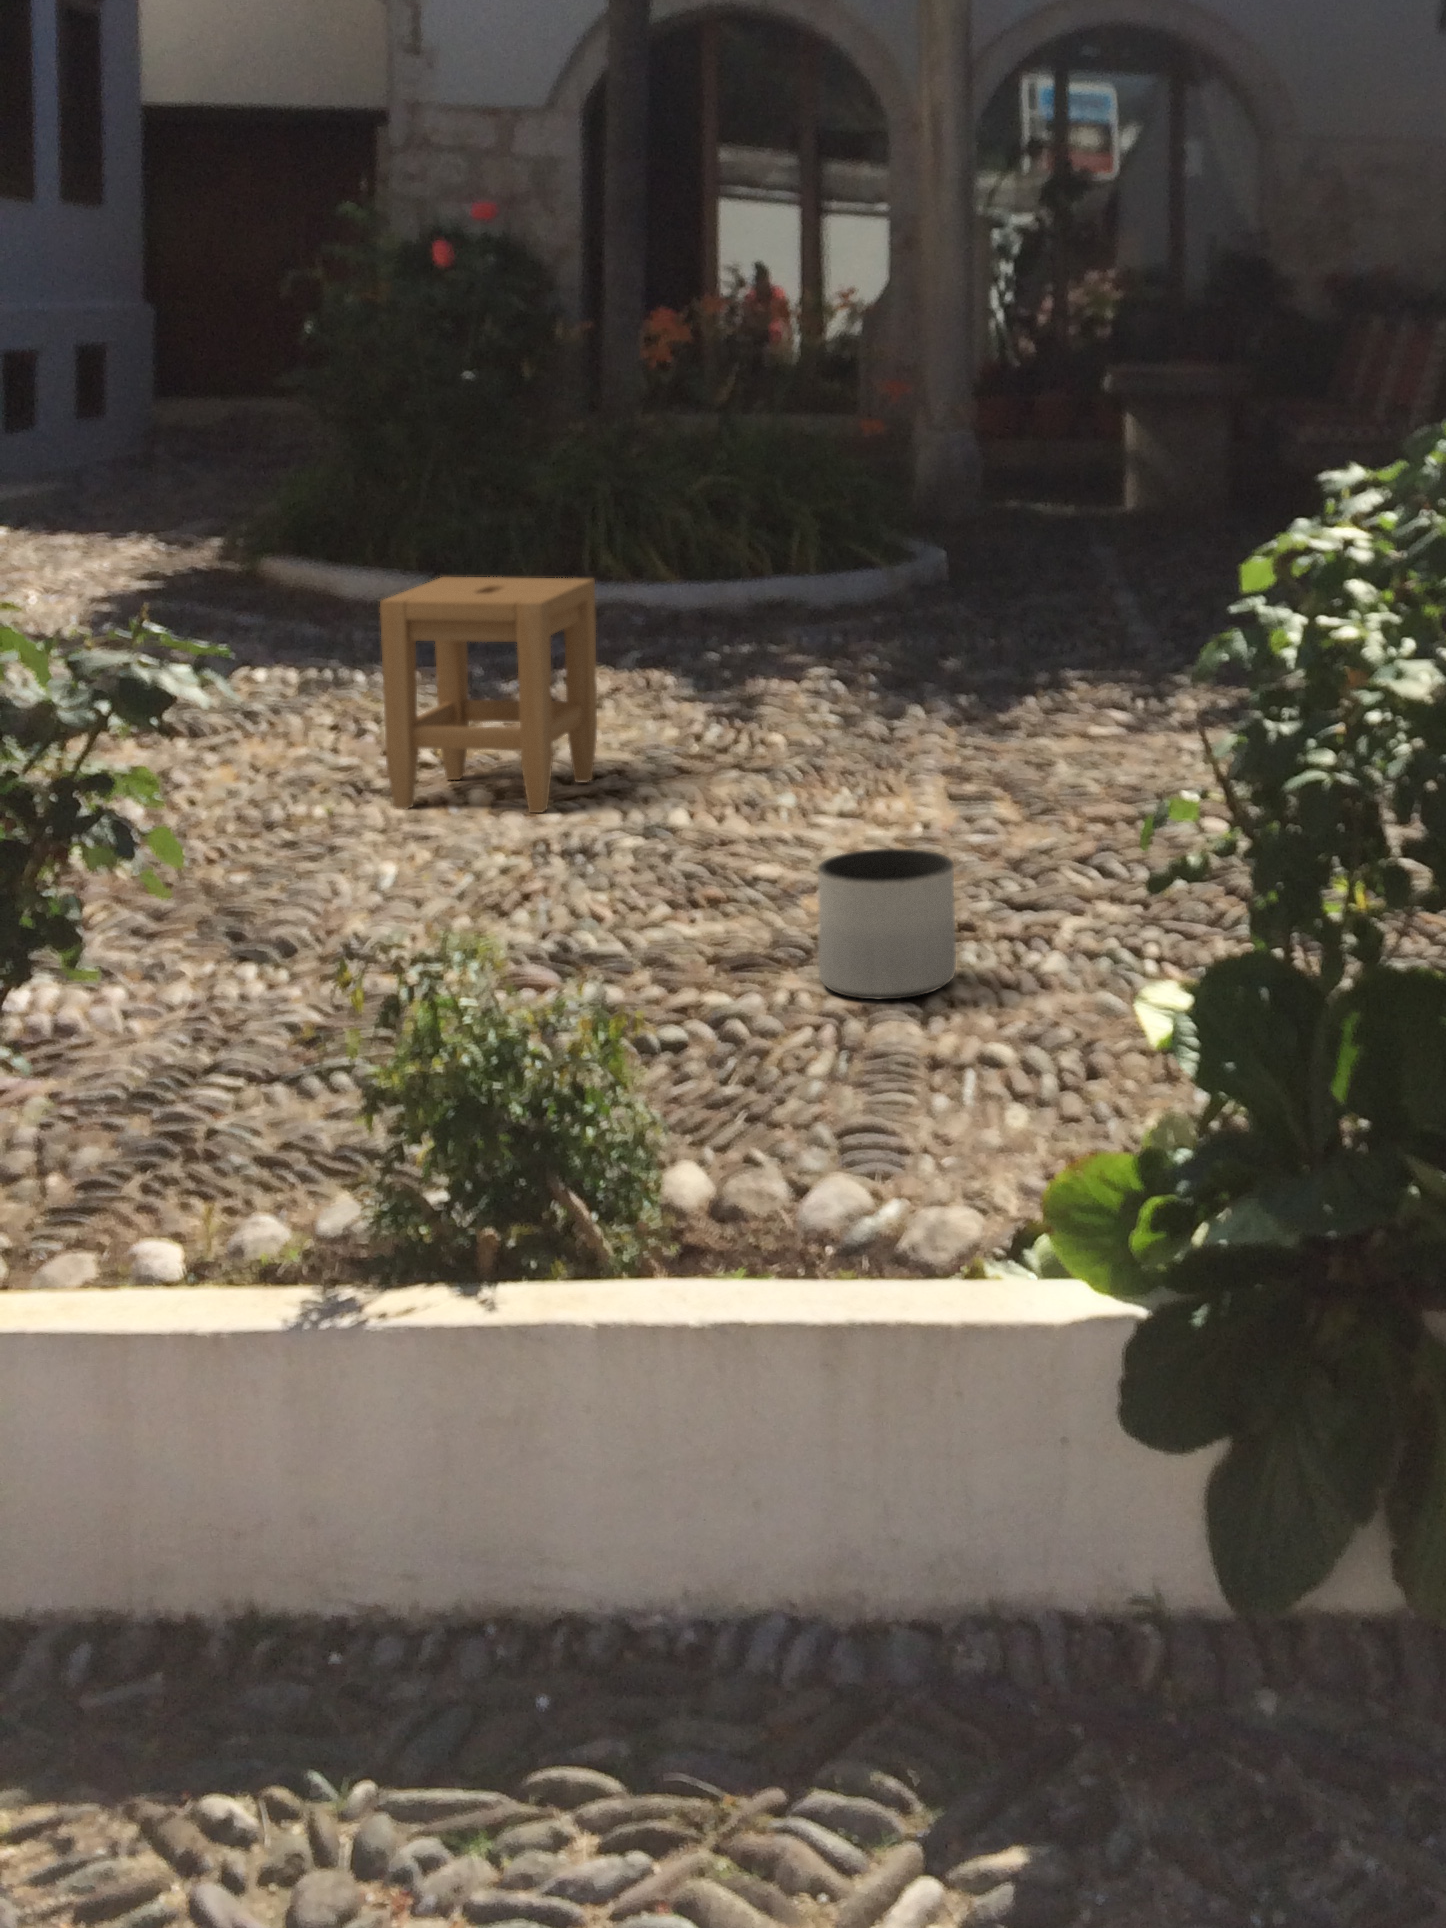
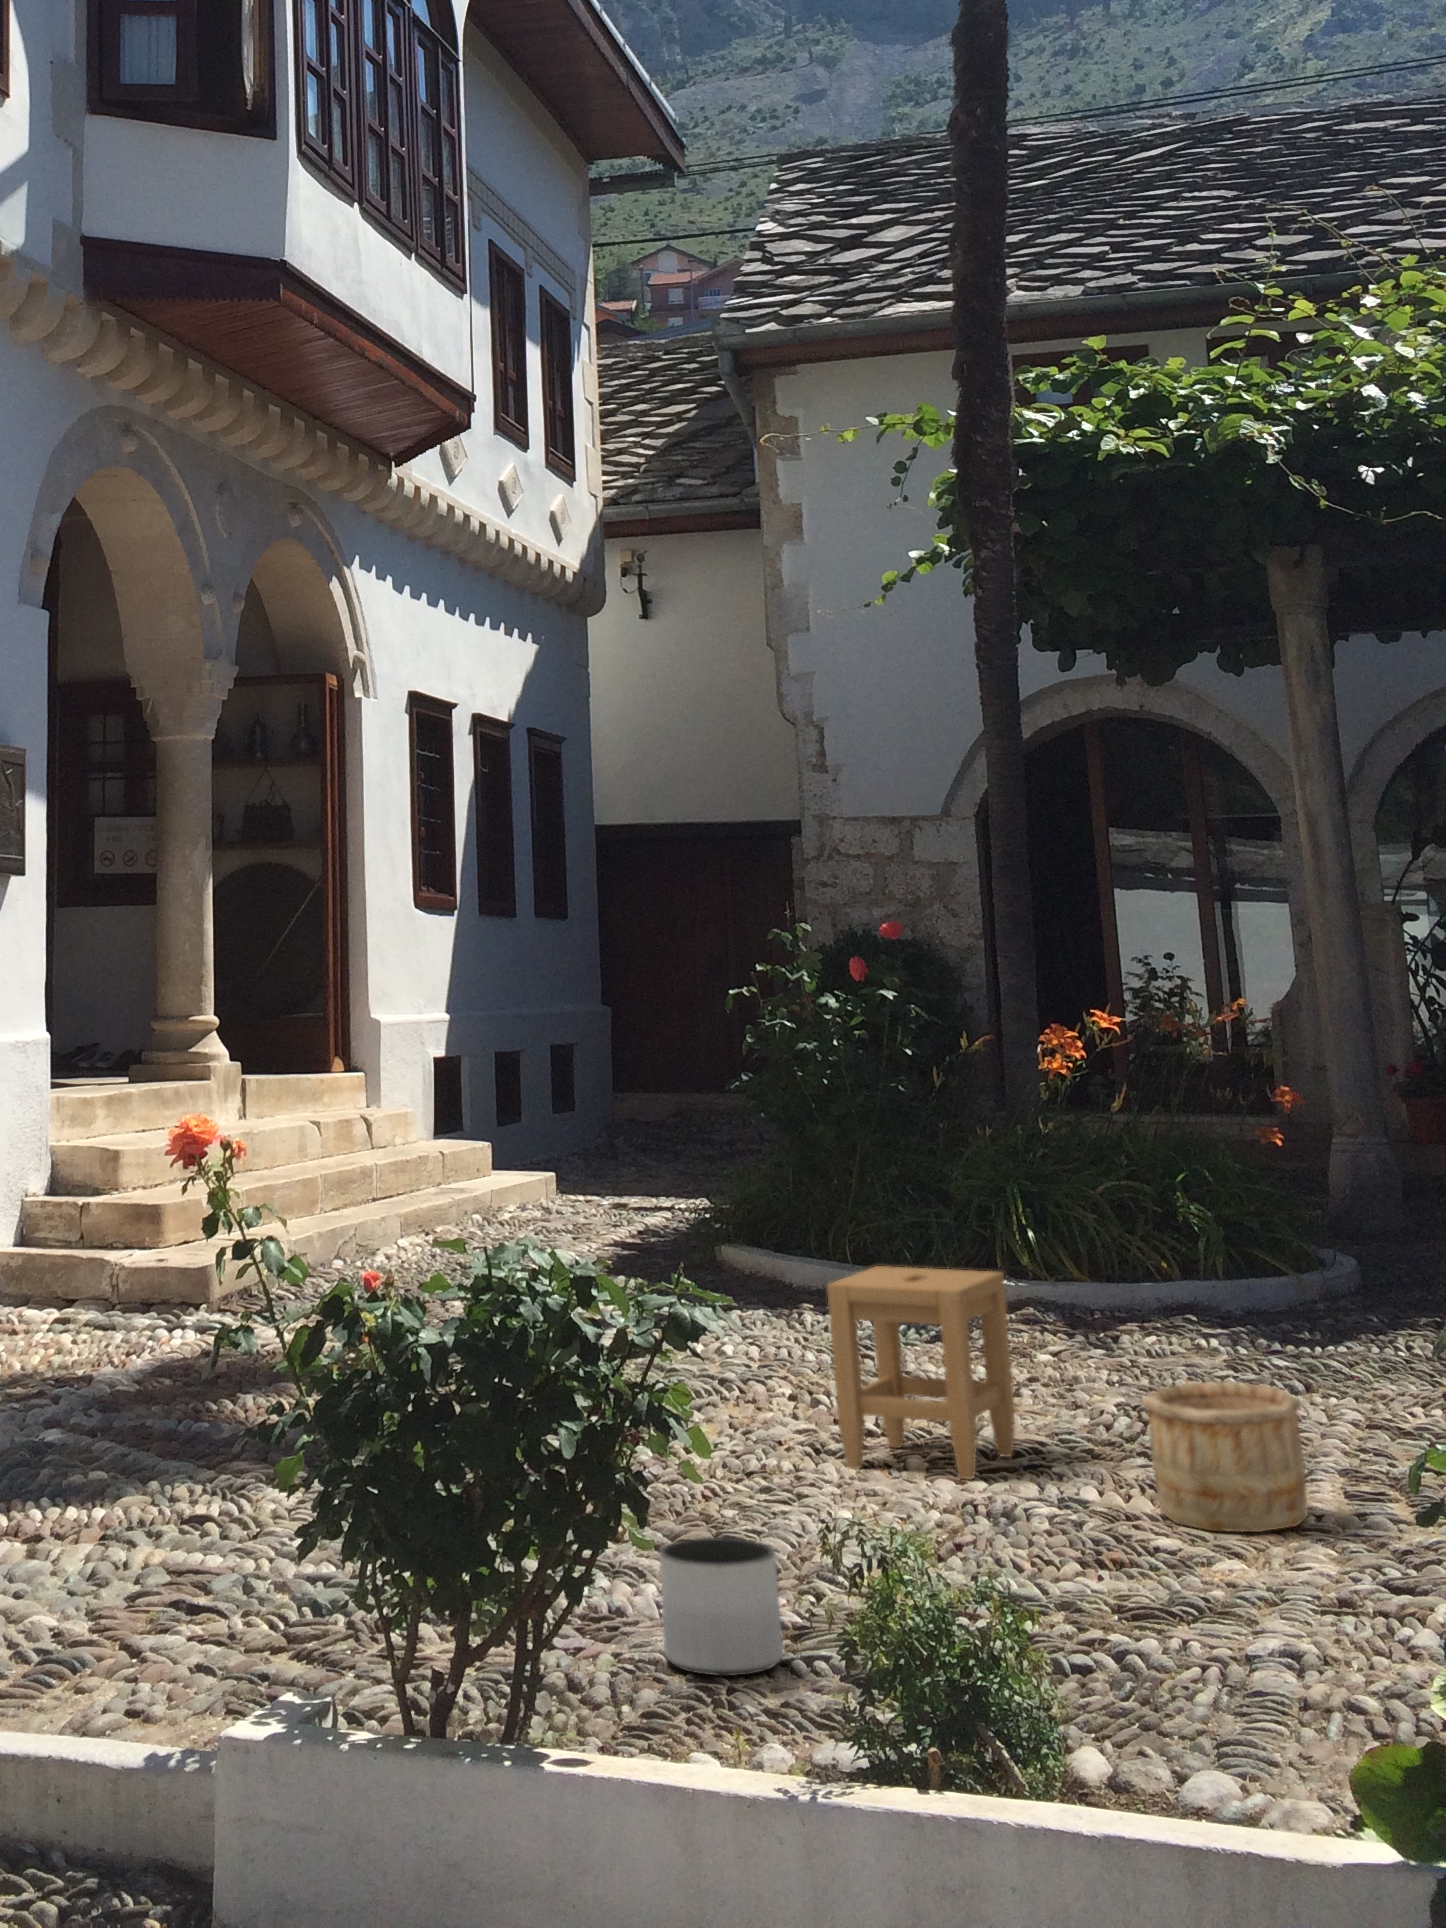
wooden bucket: none [748,691,924,854] -> present [1142,1382,1308,1532]
planter: present [818,849,956,999] -> present [659,1537,783,1676]

